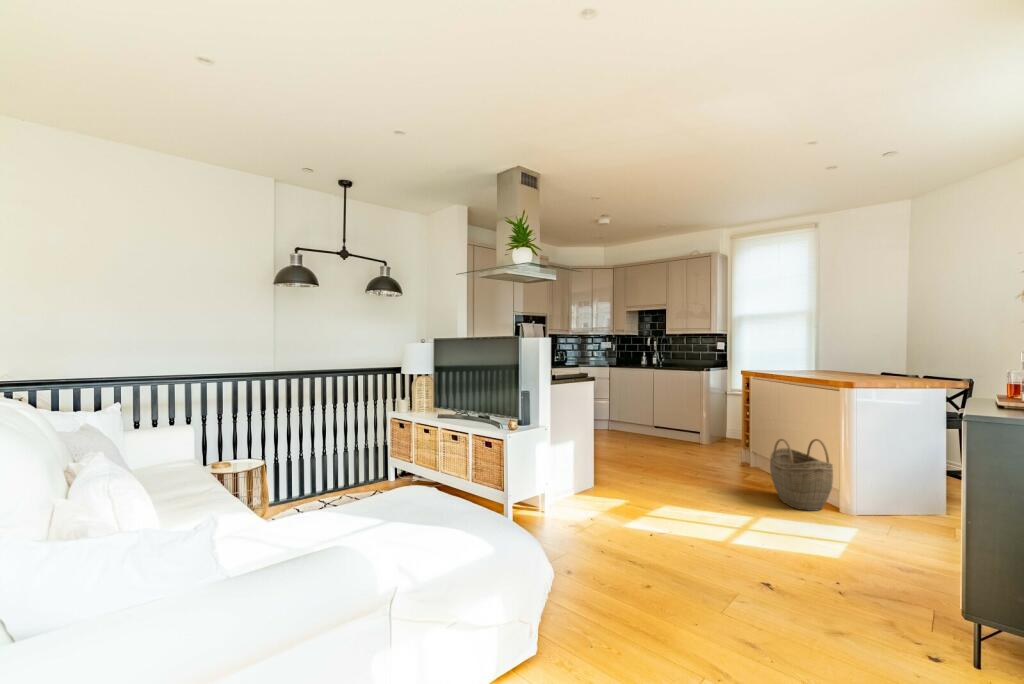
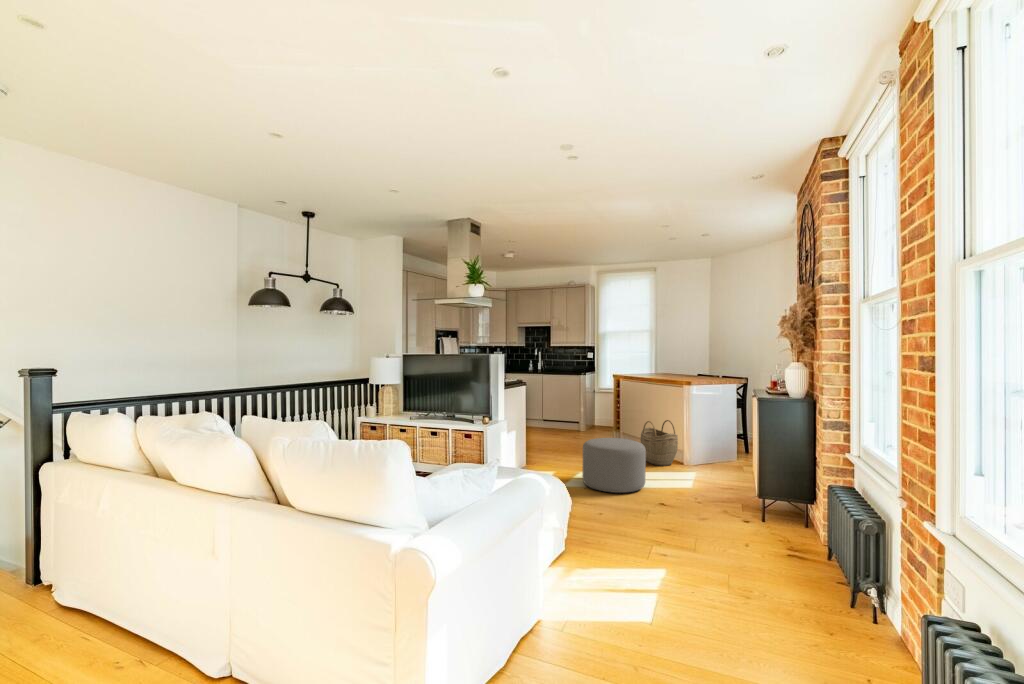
ottoman: none [651,461,755,555] -> present [582,438,646,493]

